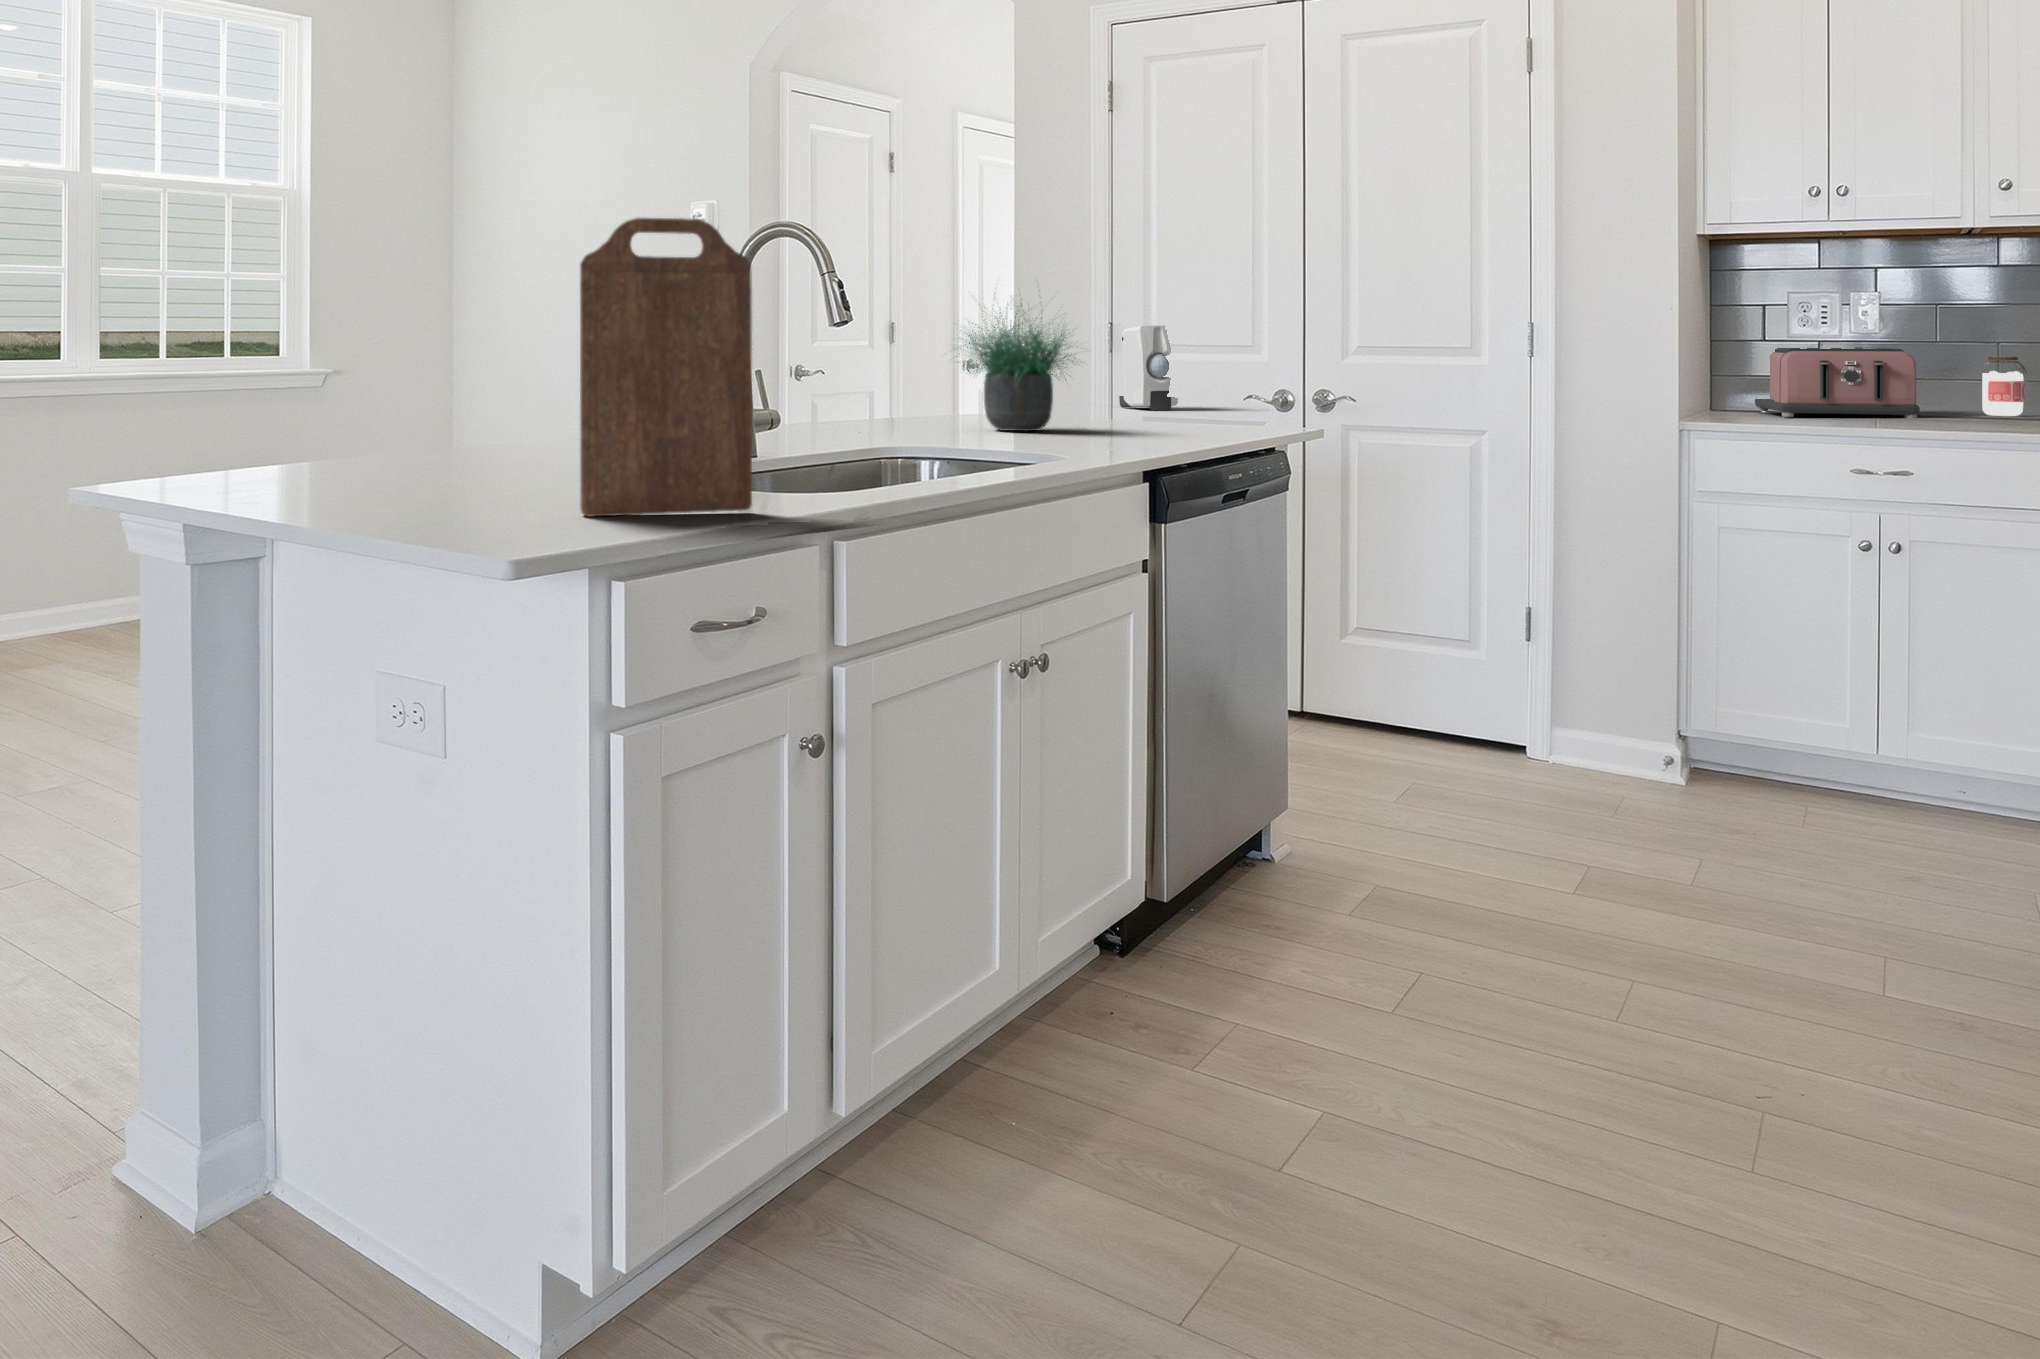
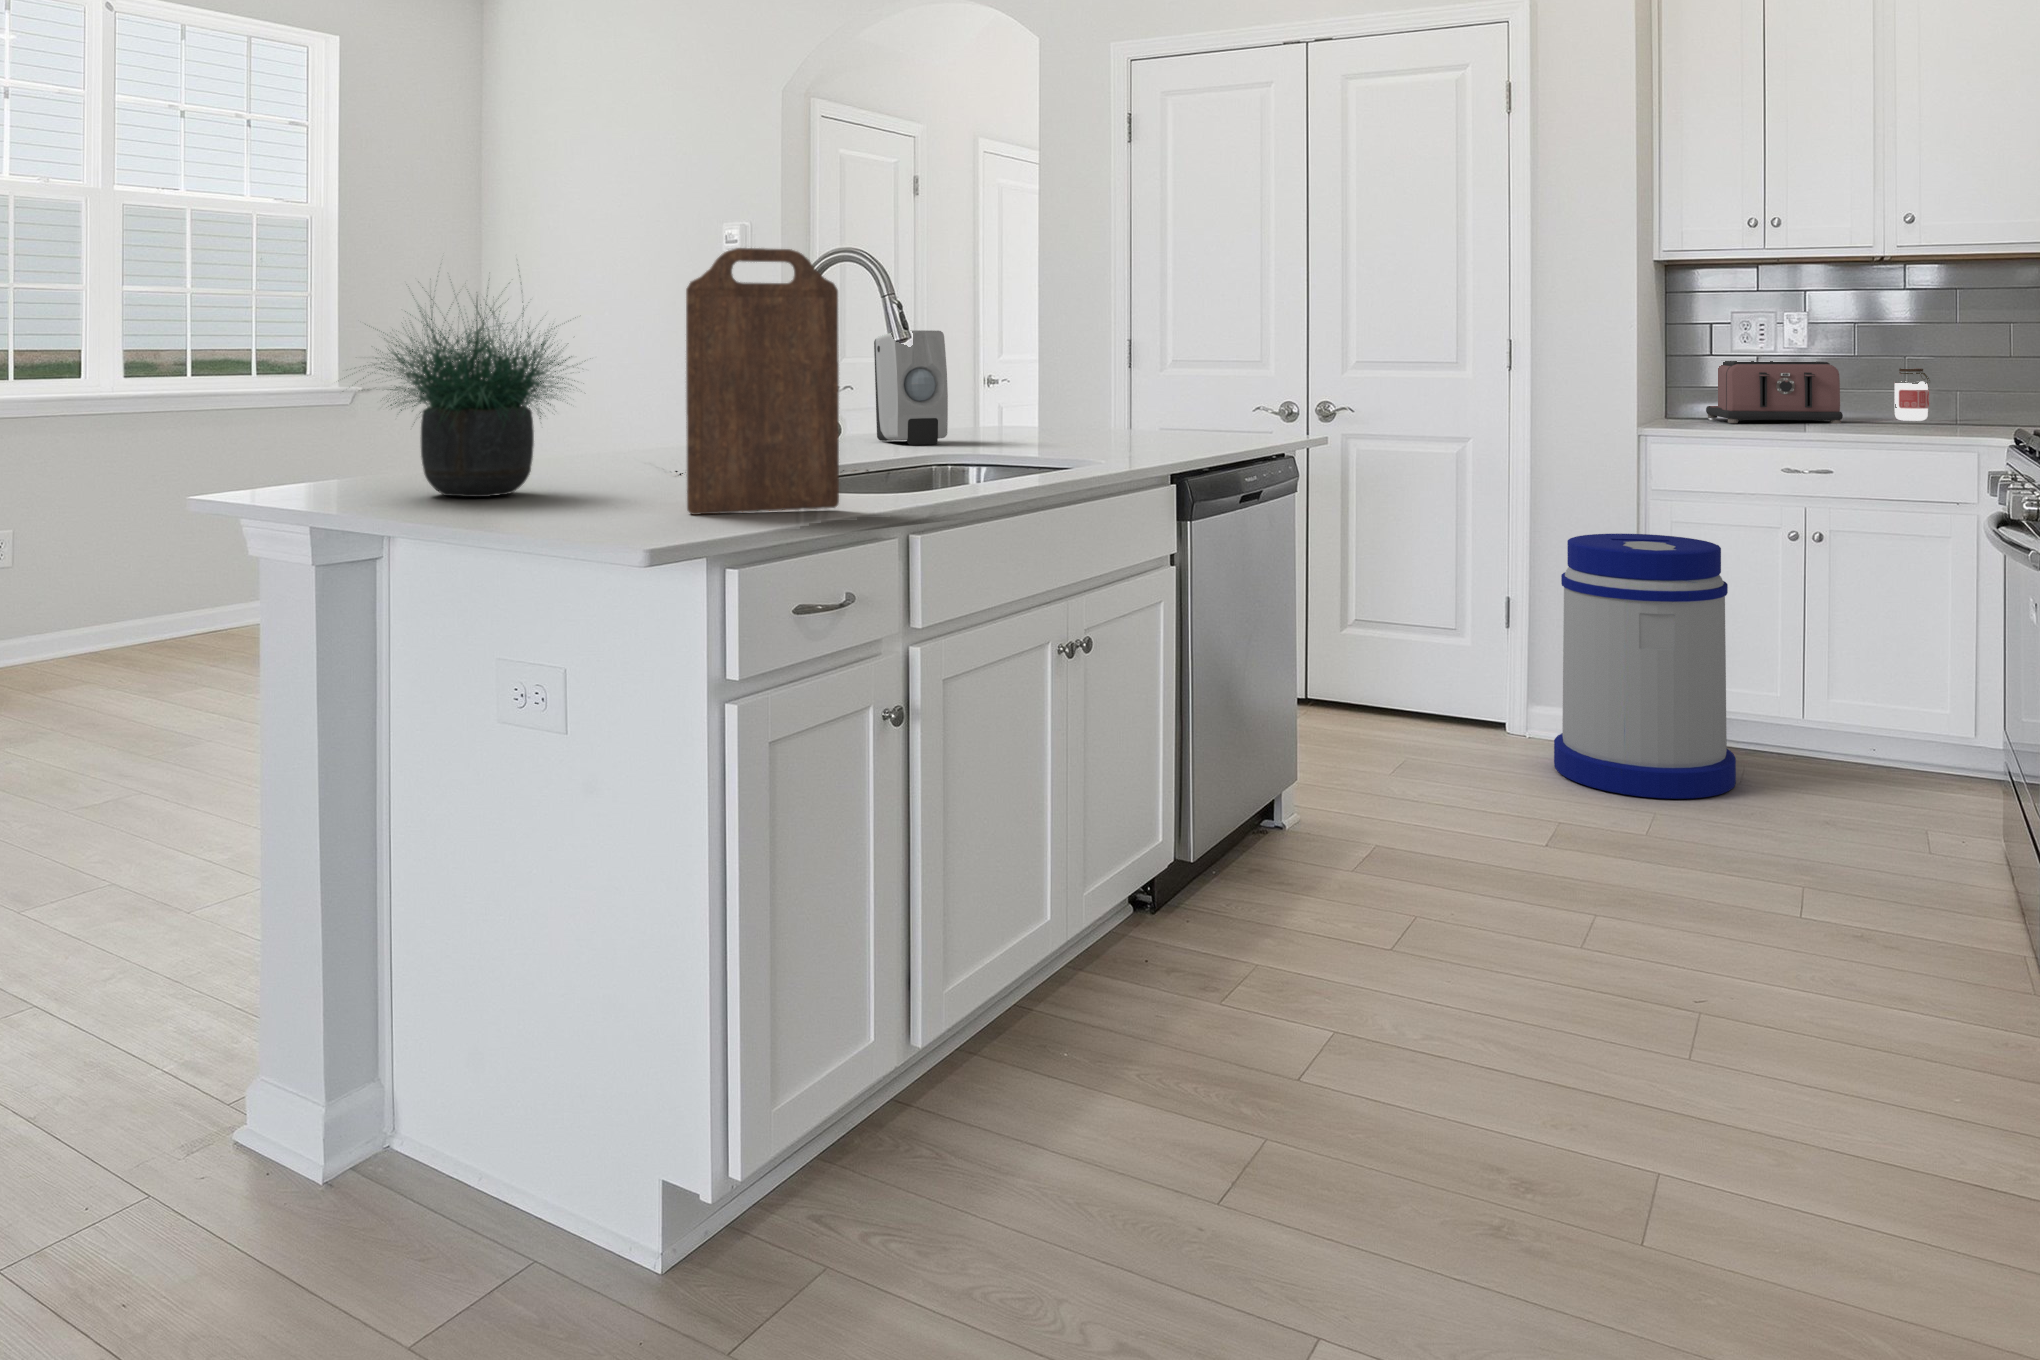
potted plant: present [961,303,1077,431] -> present [363,287,578,497]
soap dispenser: present [1119,326,1178,410] -> present [874,330,948,445]
trash can: none [1579,540,1794,841] -> present [1554,534,1736,799]

